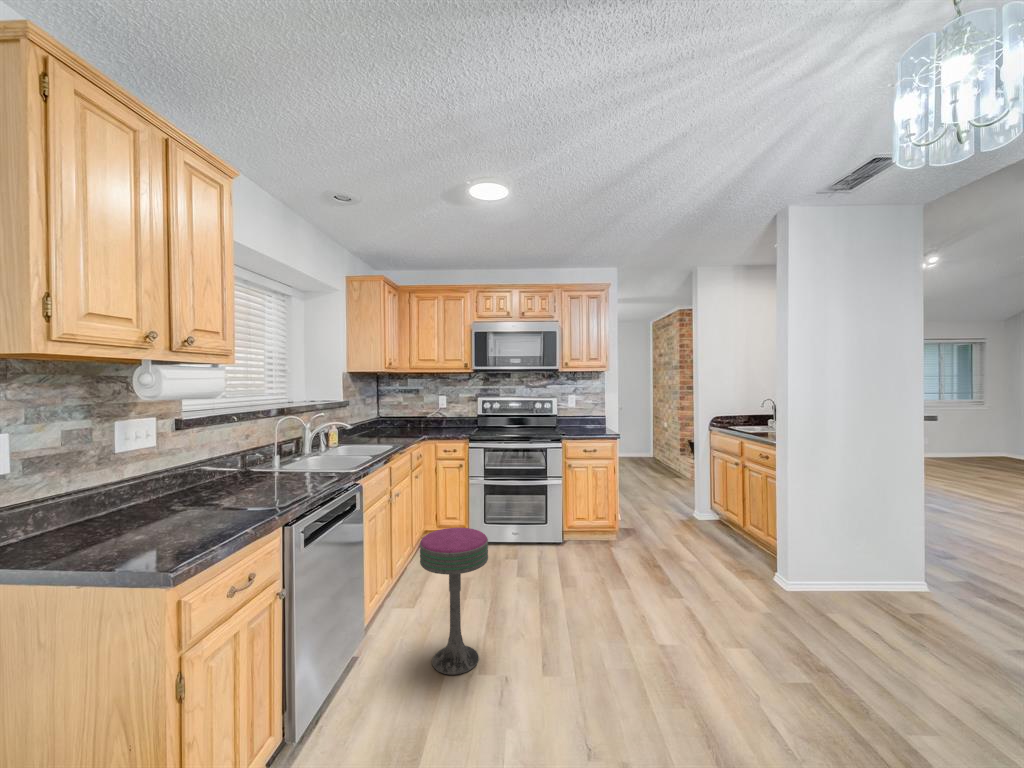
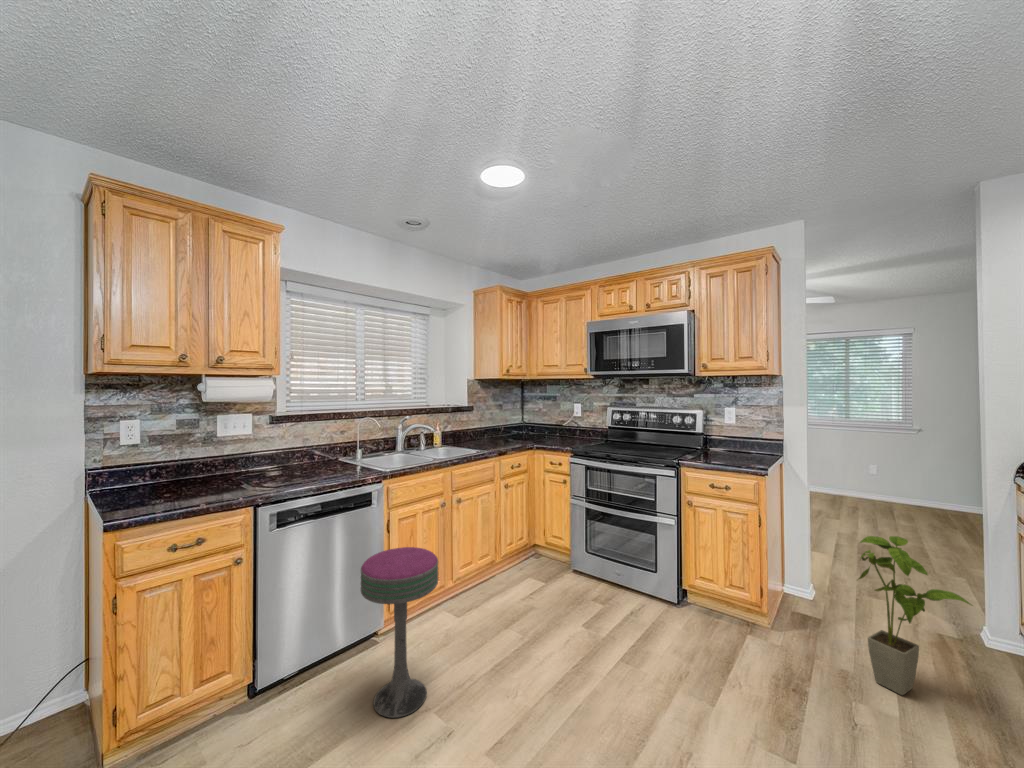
house plant: none [666,463,714,548] -> present [859,536,971,695]

